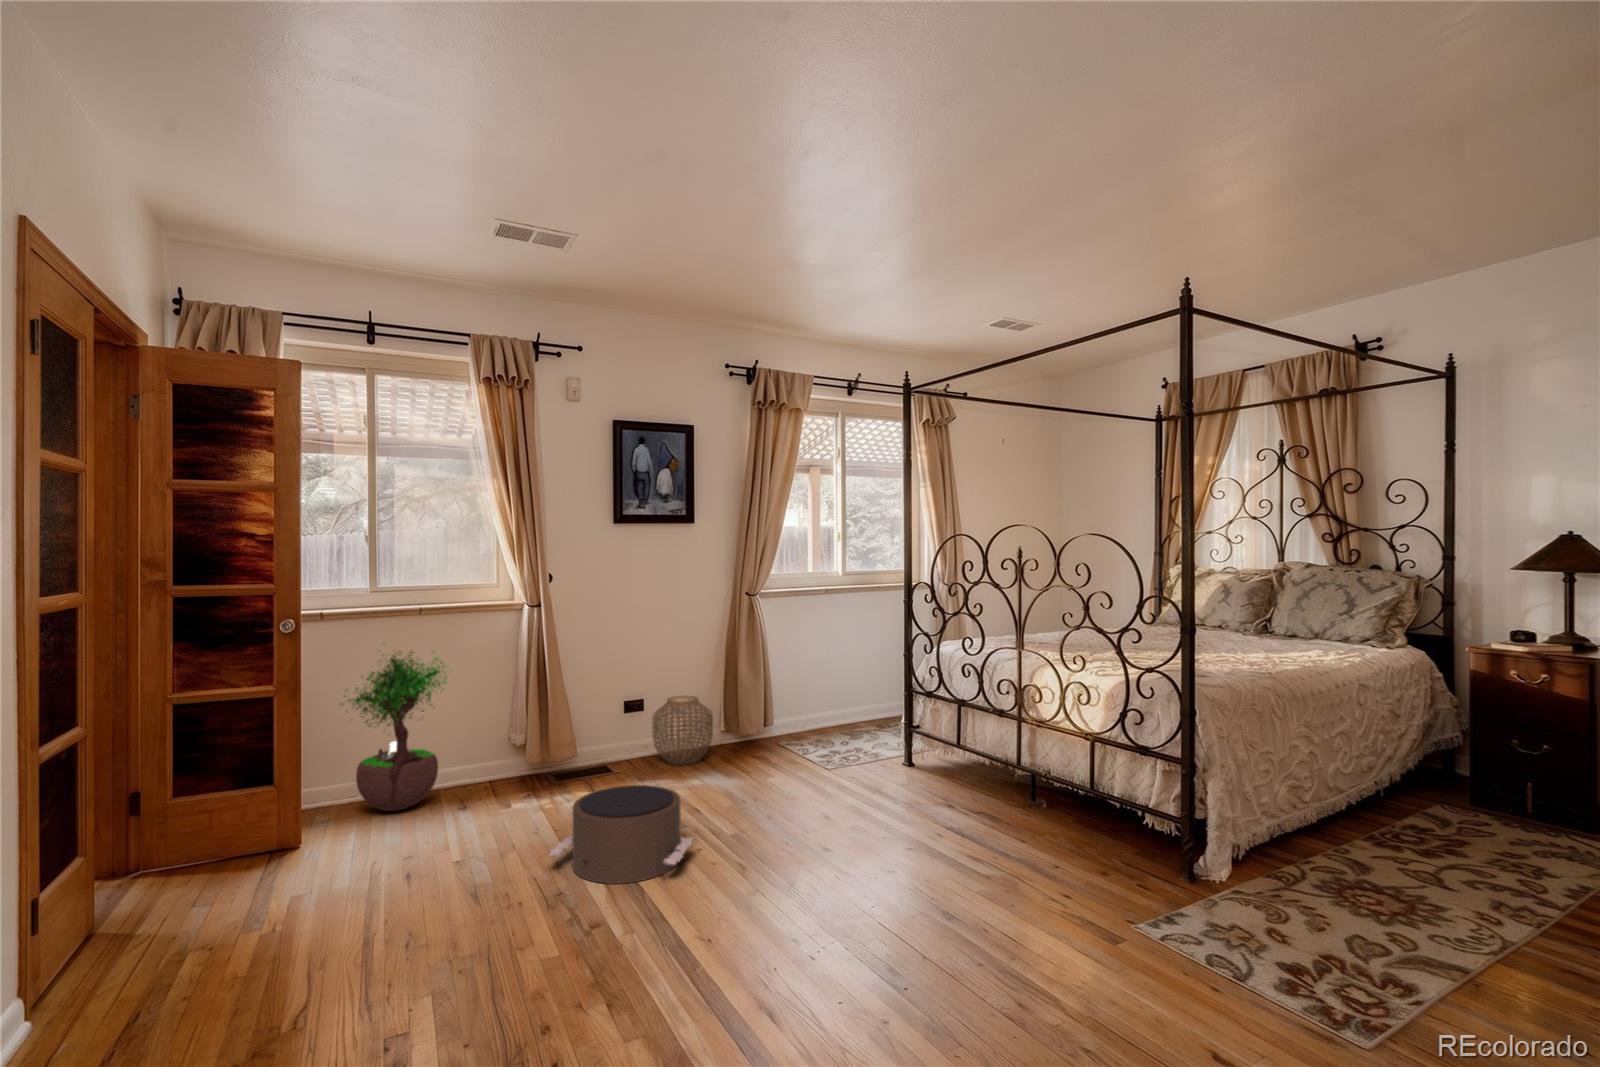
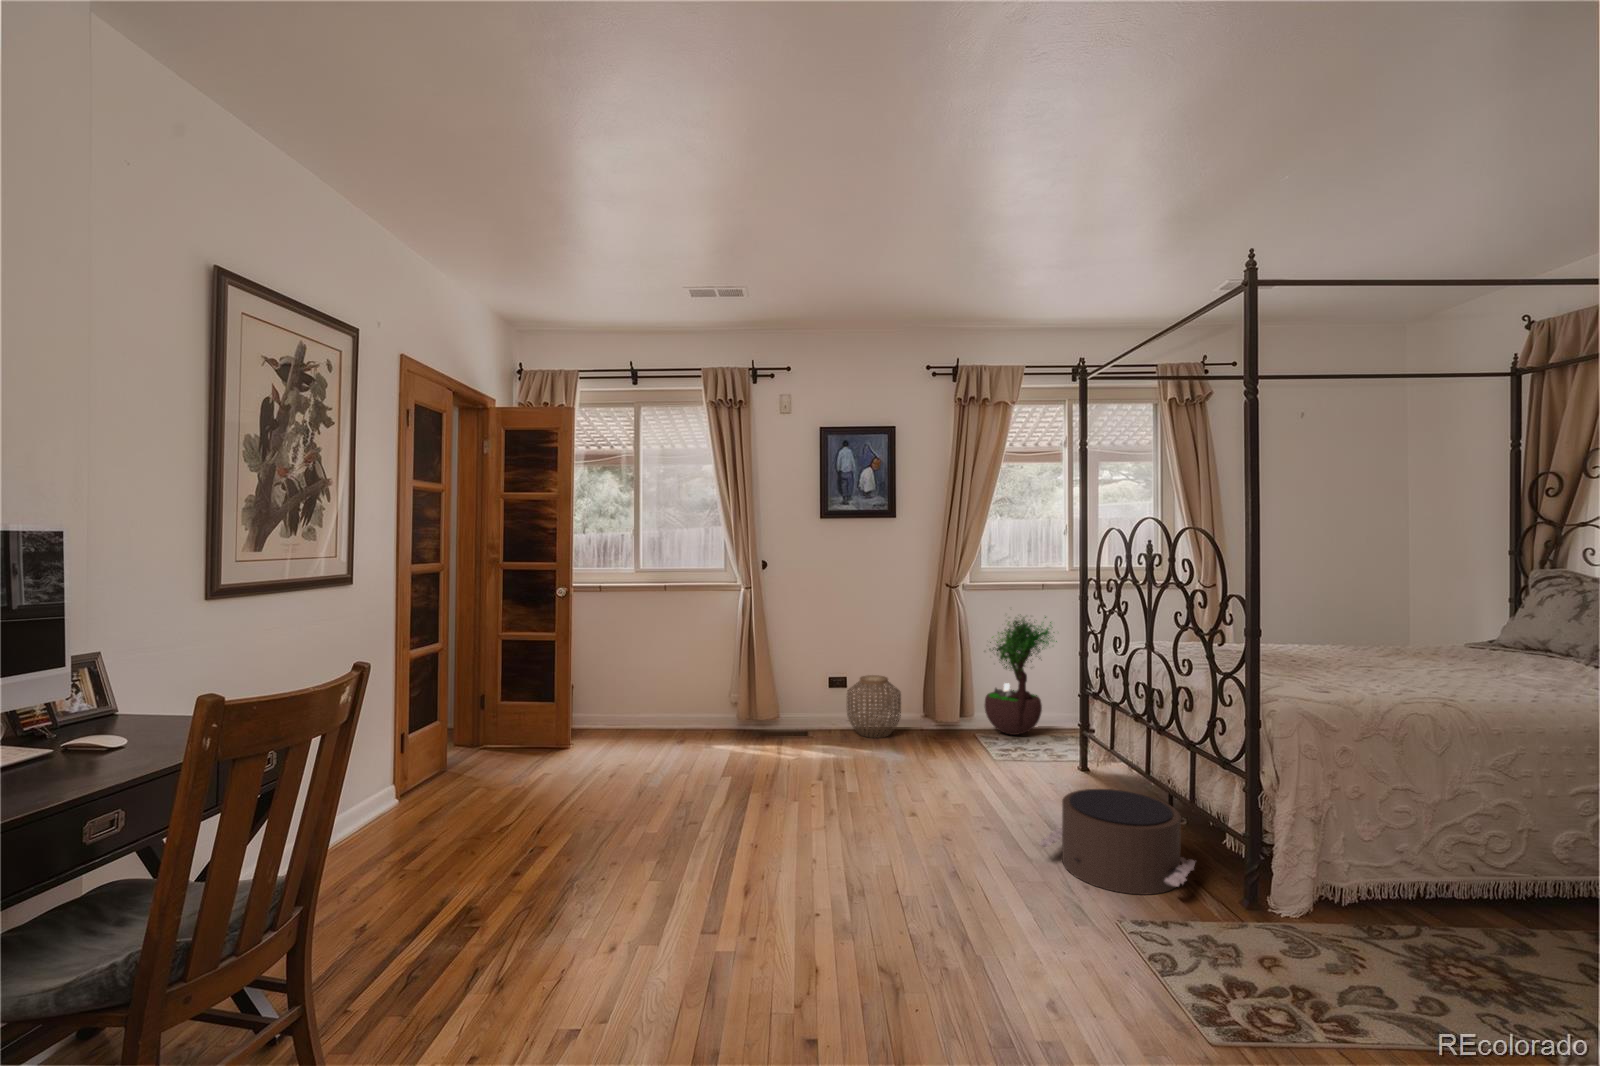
potted tree: present [344,650,449,811] -> present [985,617,1057,735]
pouf: present [549,785,693,884] -> present [1039,789,1196,895]

